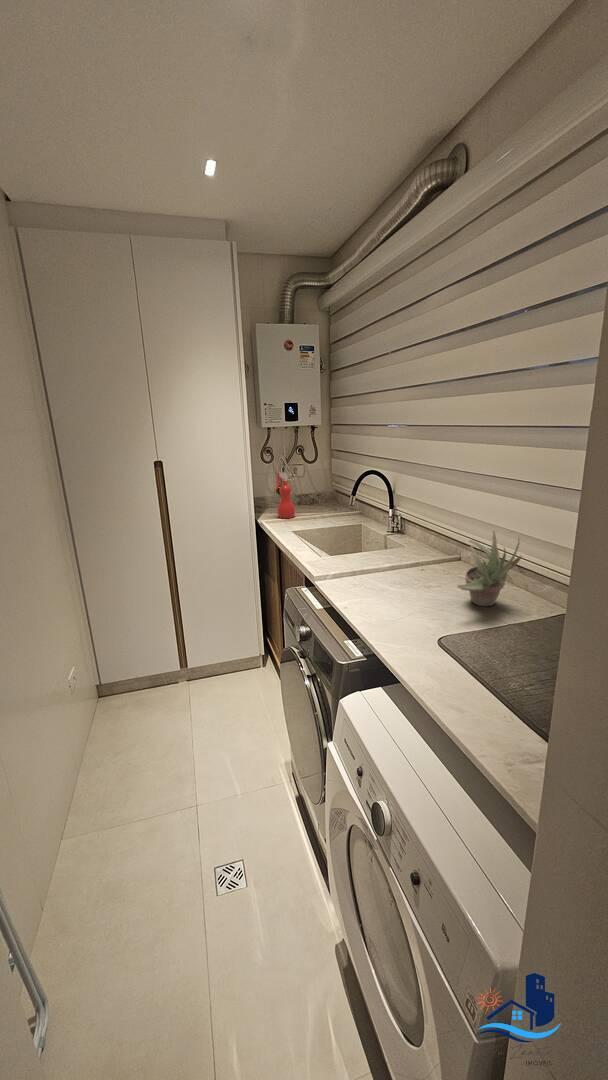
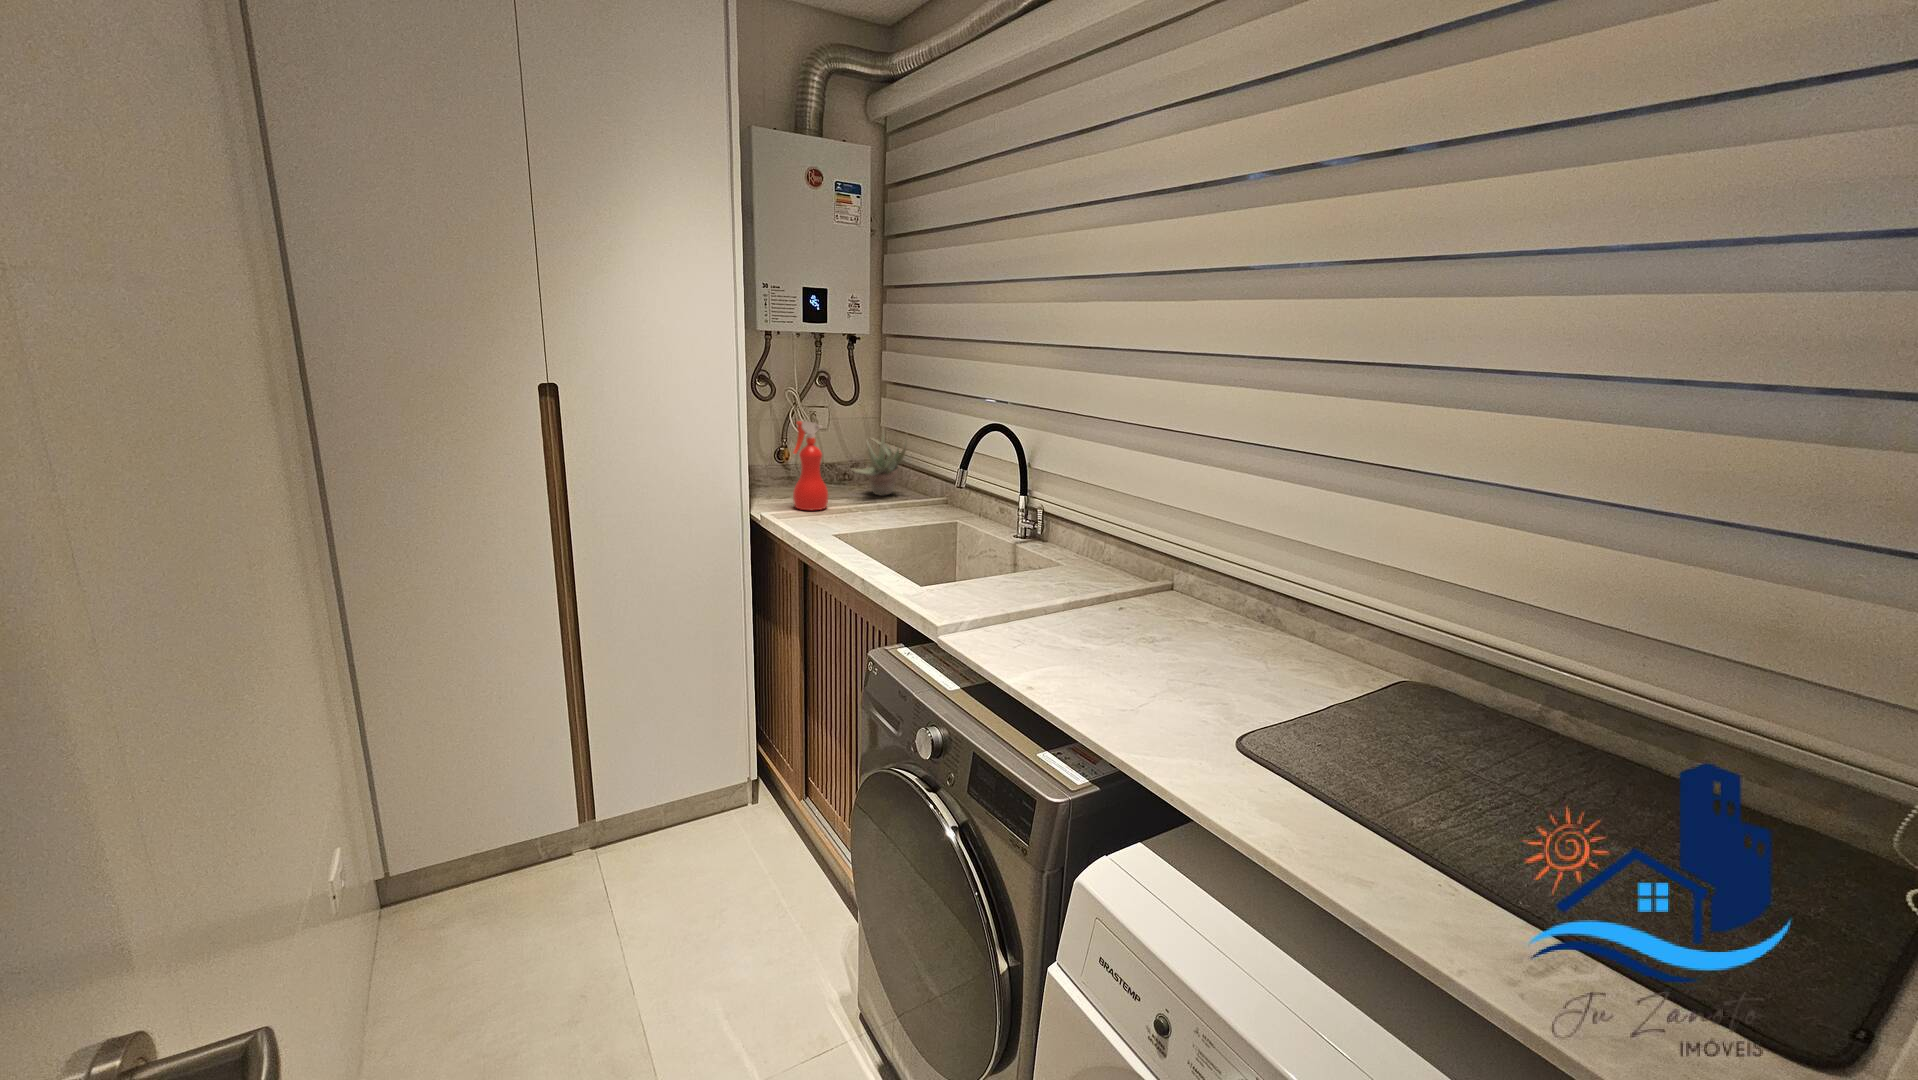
succulent plant: present [458,531,522,606] -> present [851,428,907,496]

